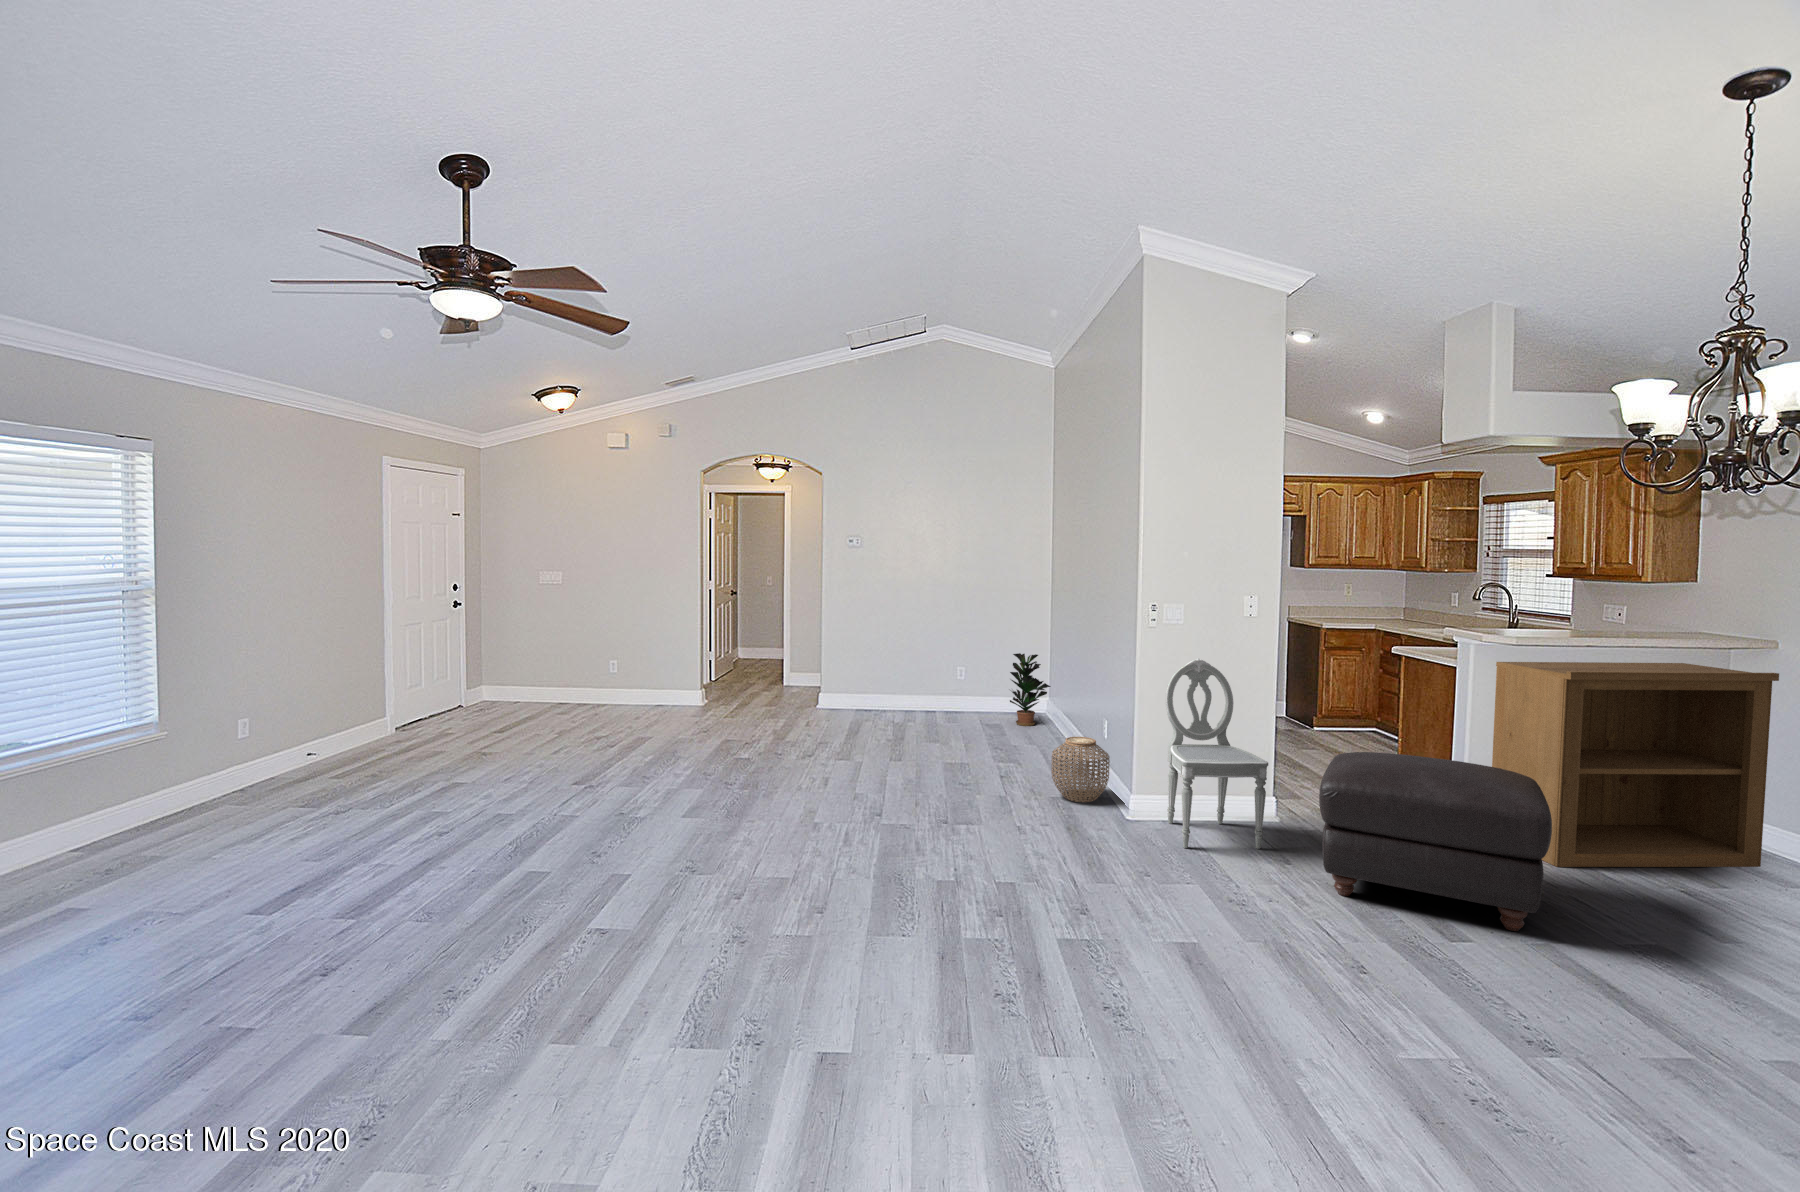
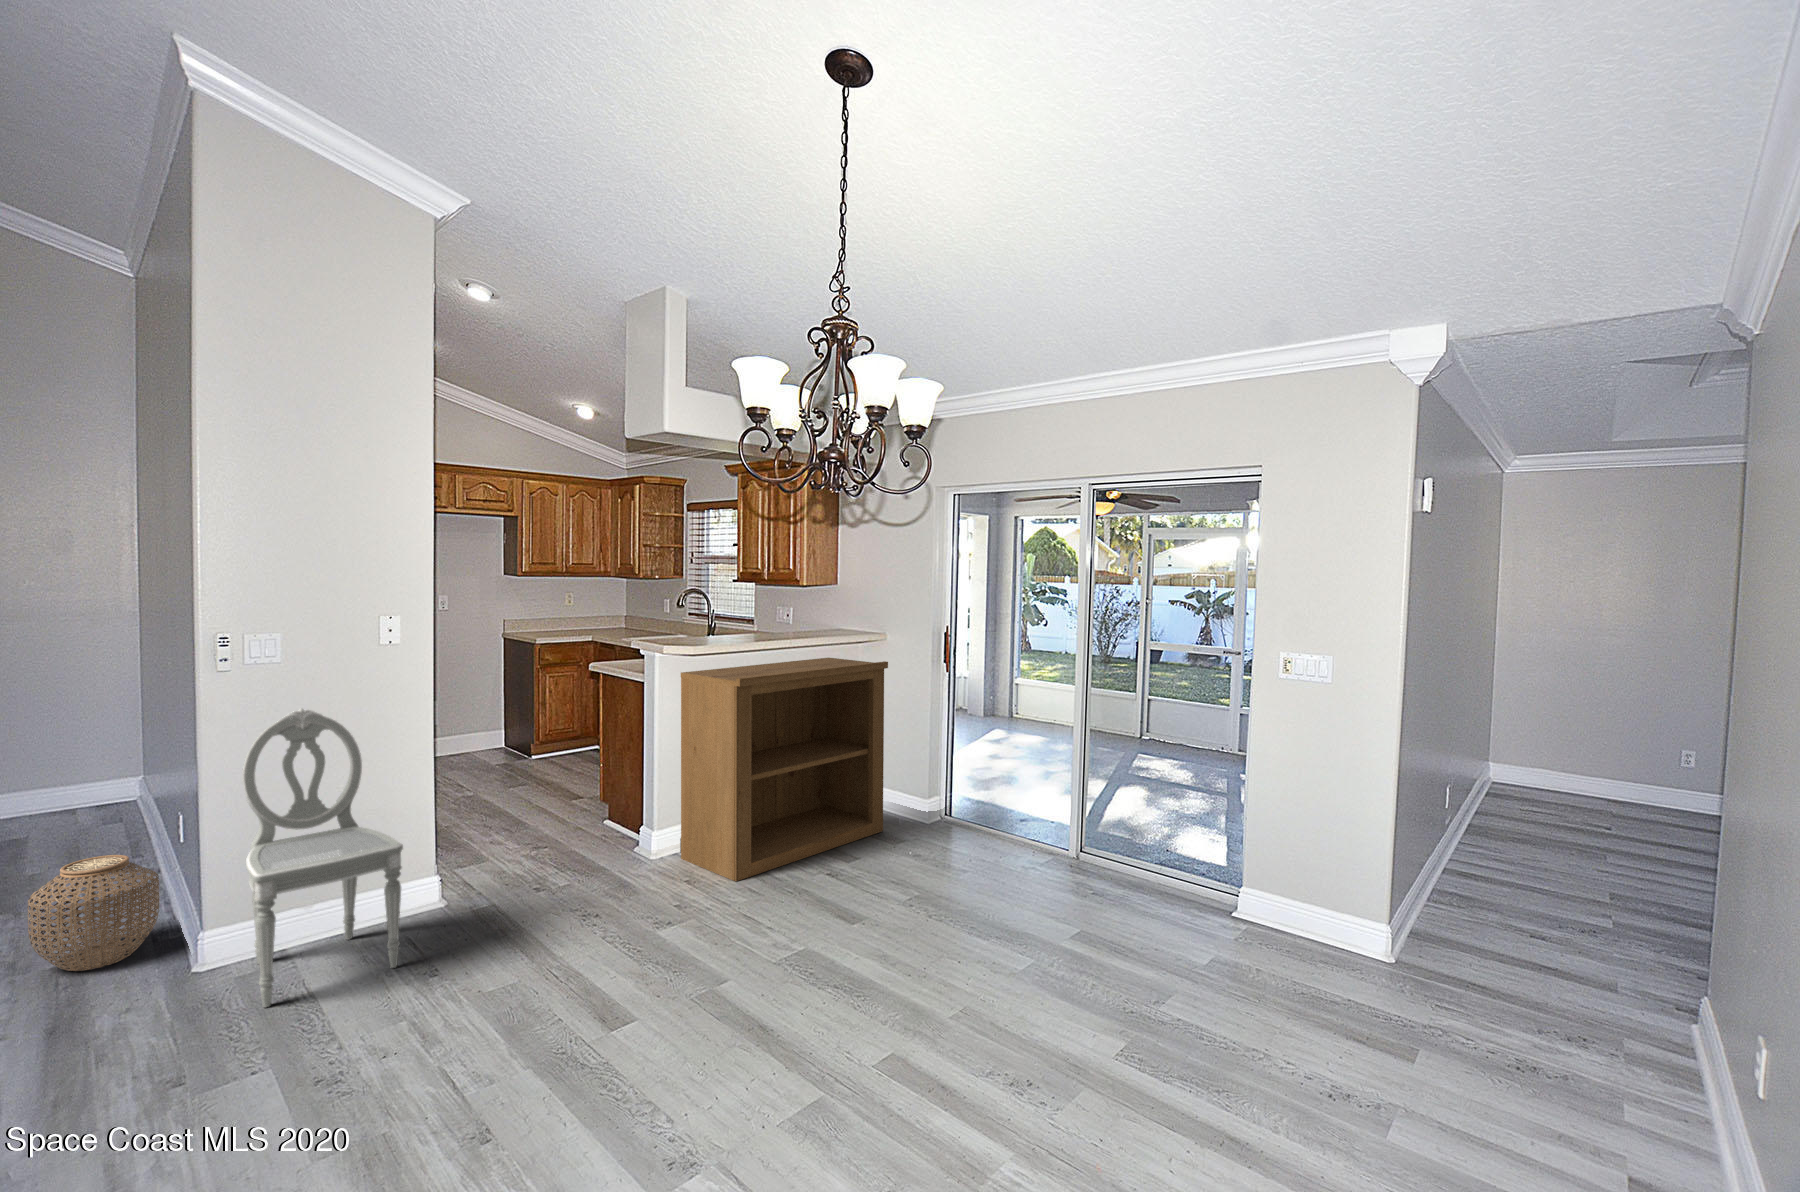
potted plant: present [1010,653,1051,726] -> none [25,716,122,833]
ottoman: present [1319,752,1552,931] -> none [453,797,714,1013]

